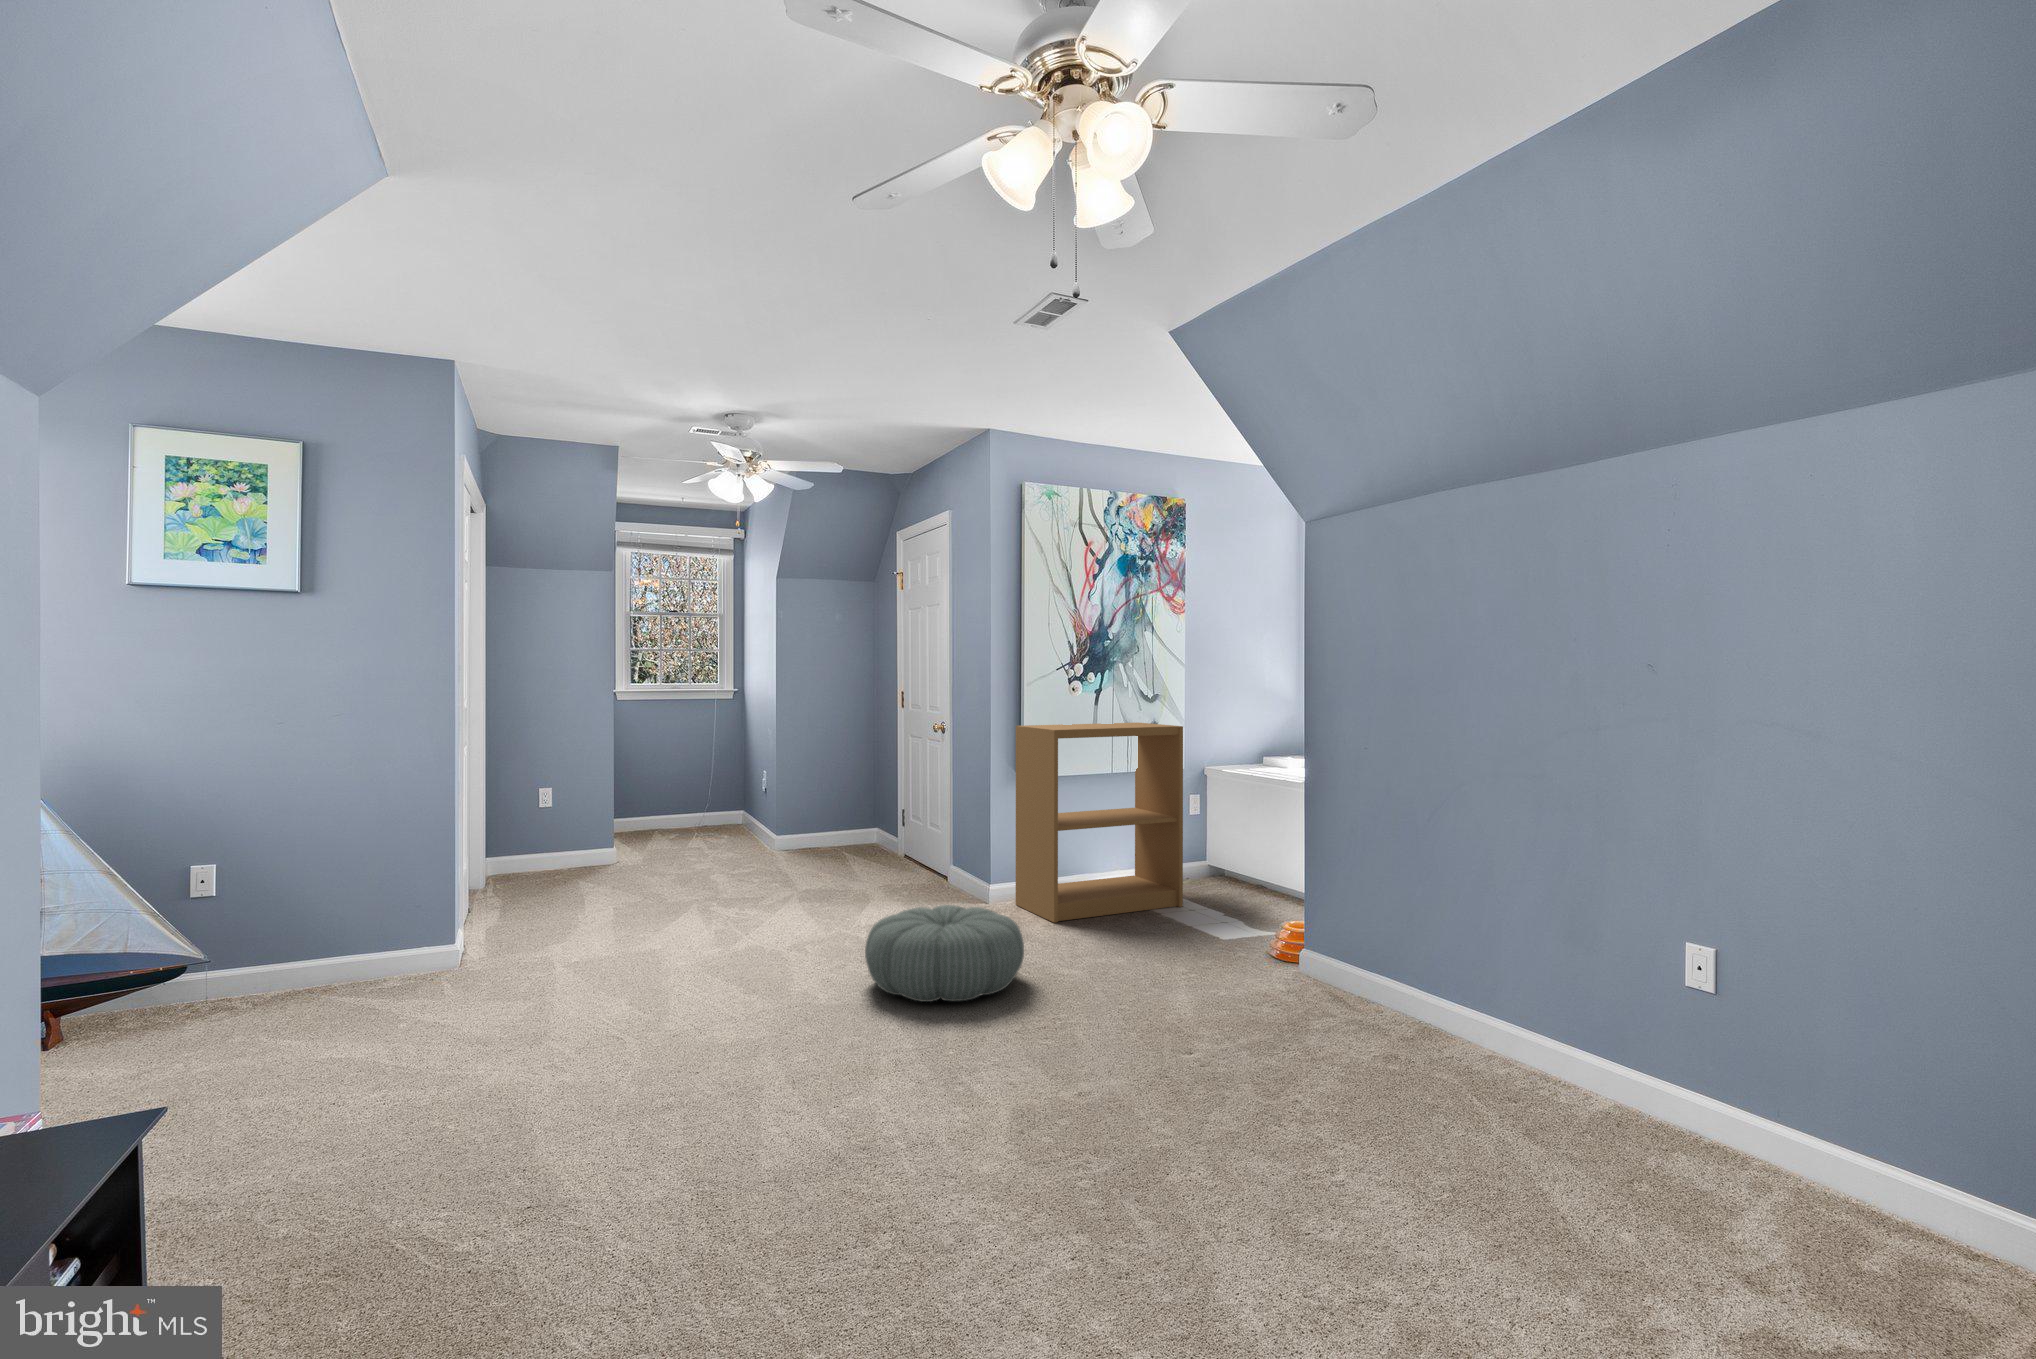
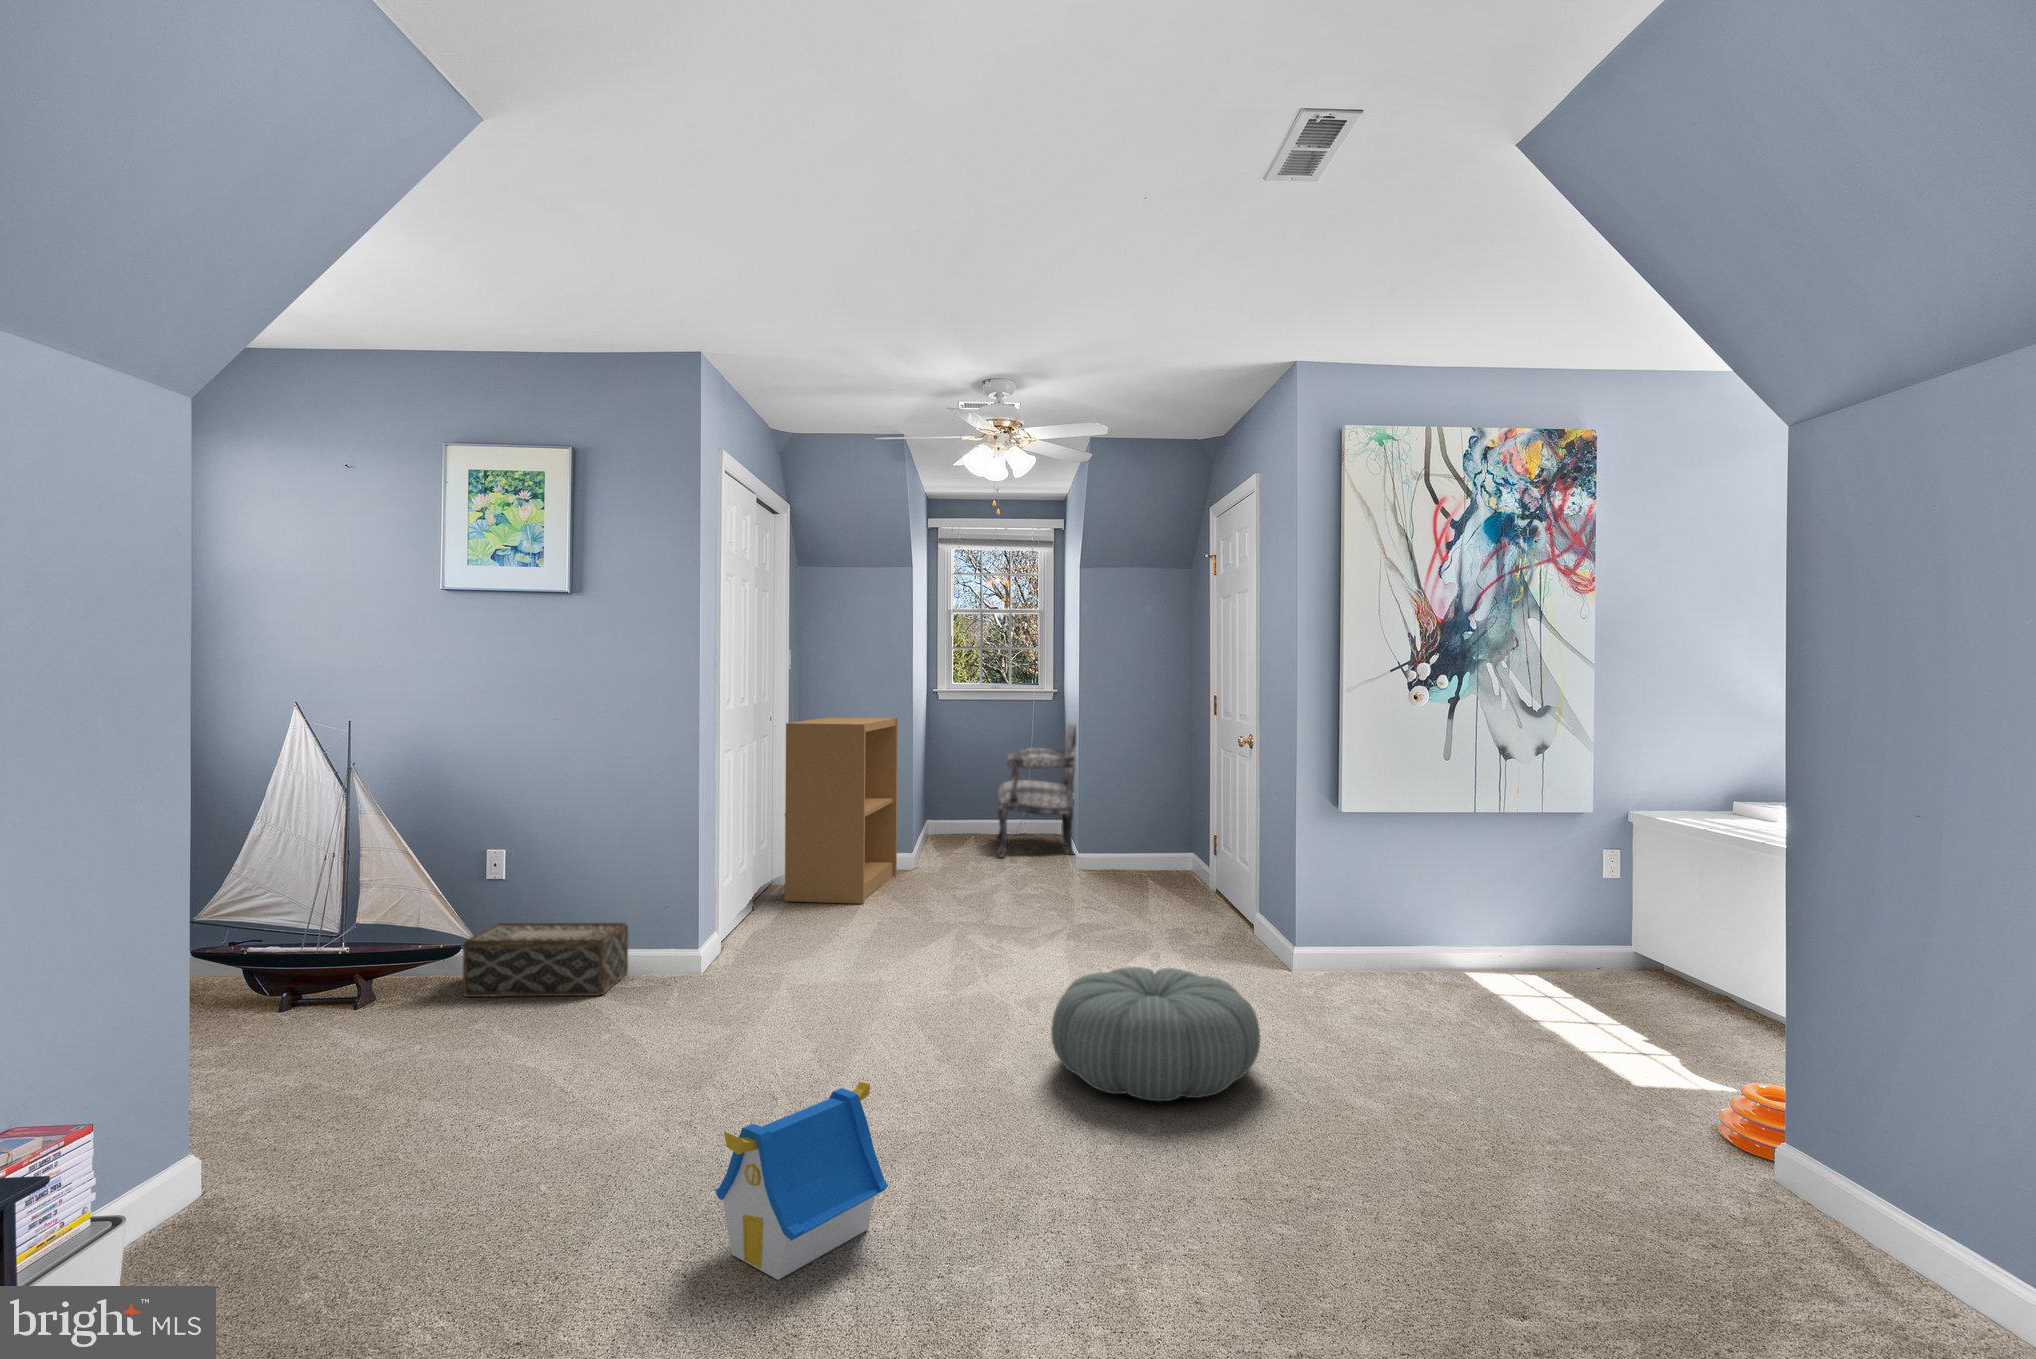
armchair: none [650,700,750,846] -> present [997,724,1076,857]
bookshelf: present [1016,723,1183,923] -> present [784,717,898,904]
woven basket: none [197,933,379,1029] -> present [463,923,628,997]
toy house: none [712,1004,846,1155] -> present [715,1082,888,1280]

